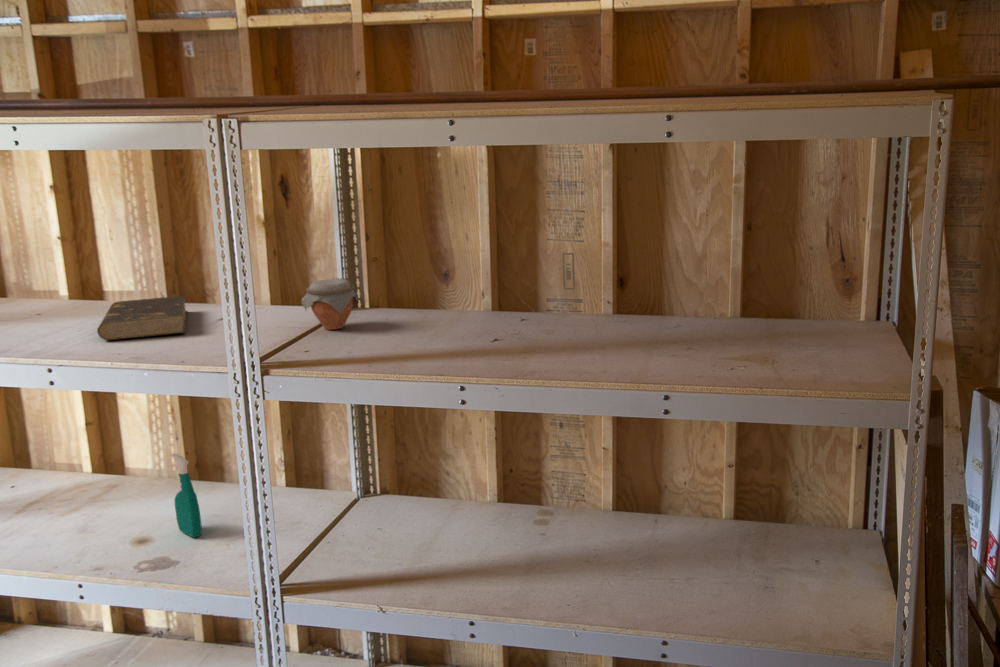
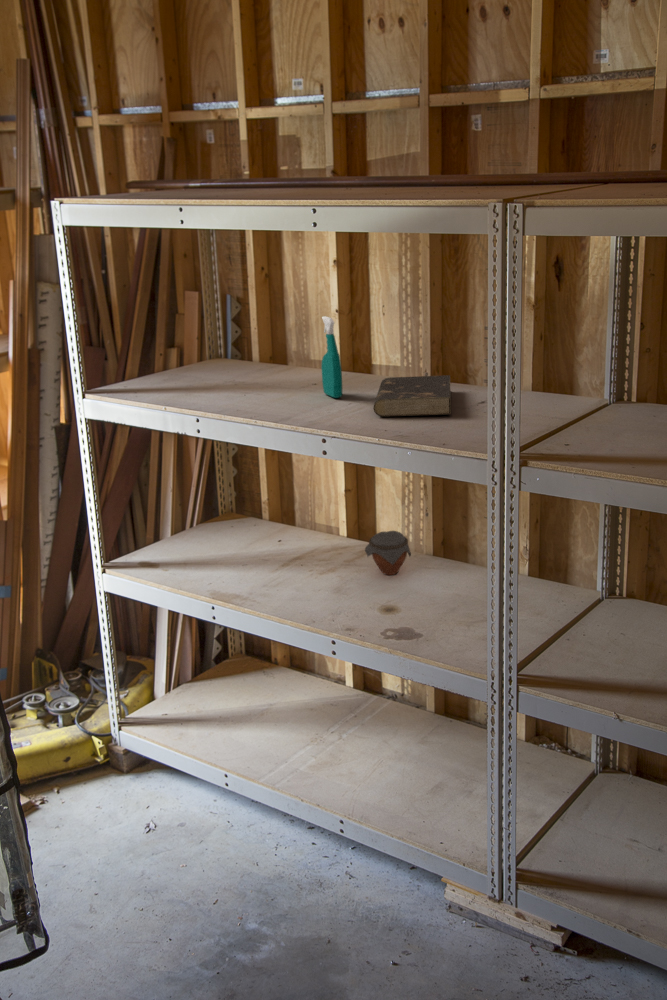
jar: present [301,278,358,330] -> present [365,531,411,575]
spray bottle: present [172,454,202,537] -> present [321,316,342,398]

